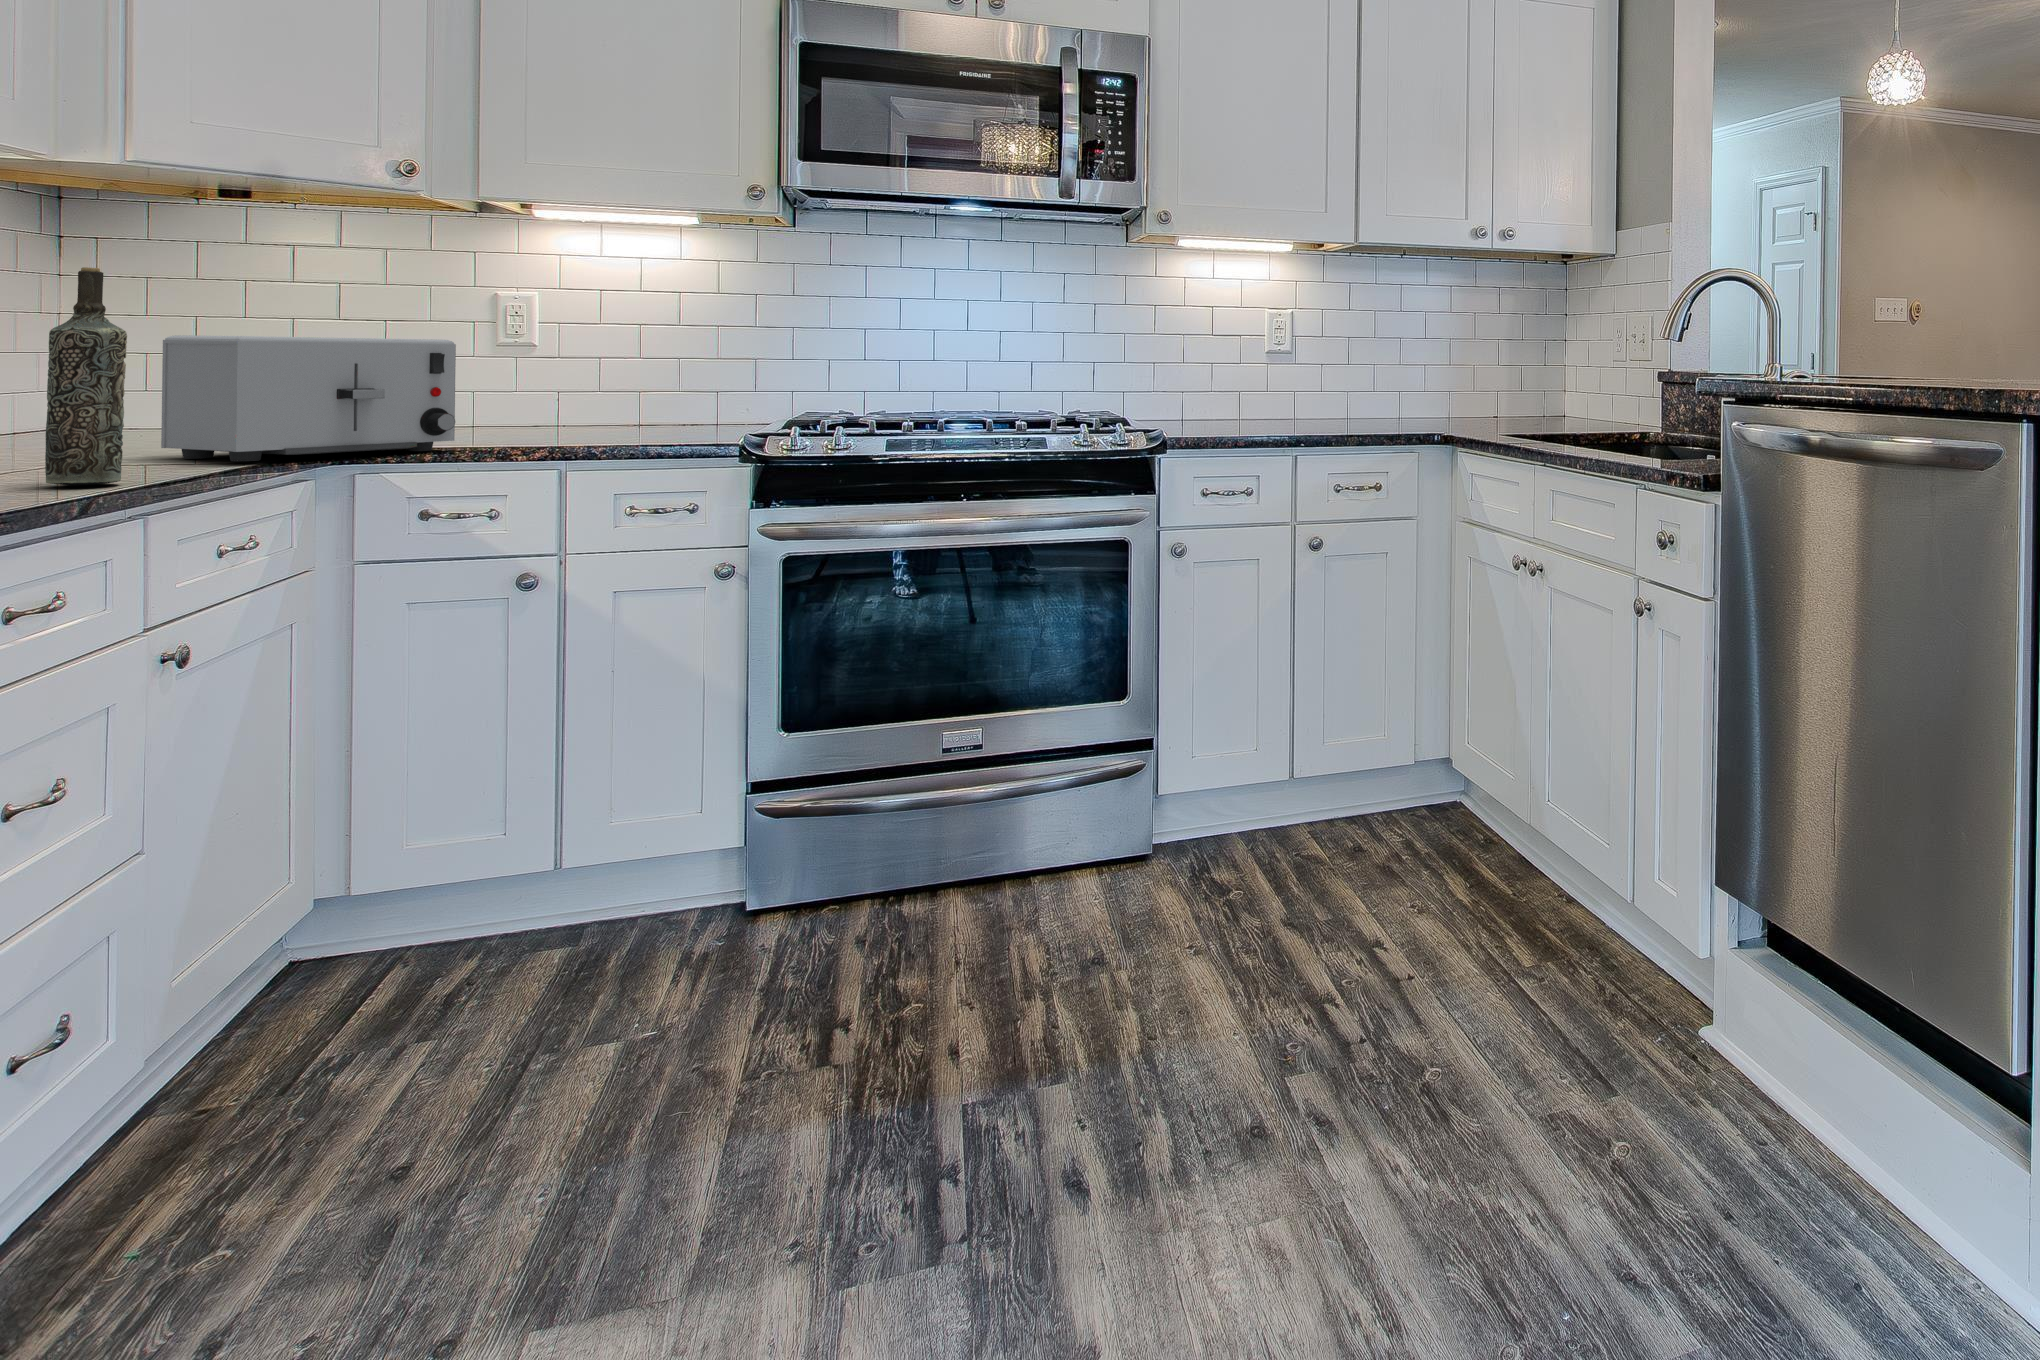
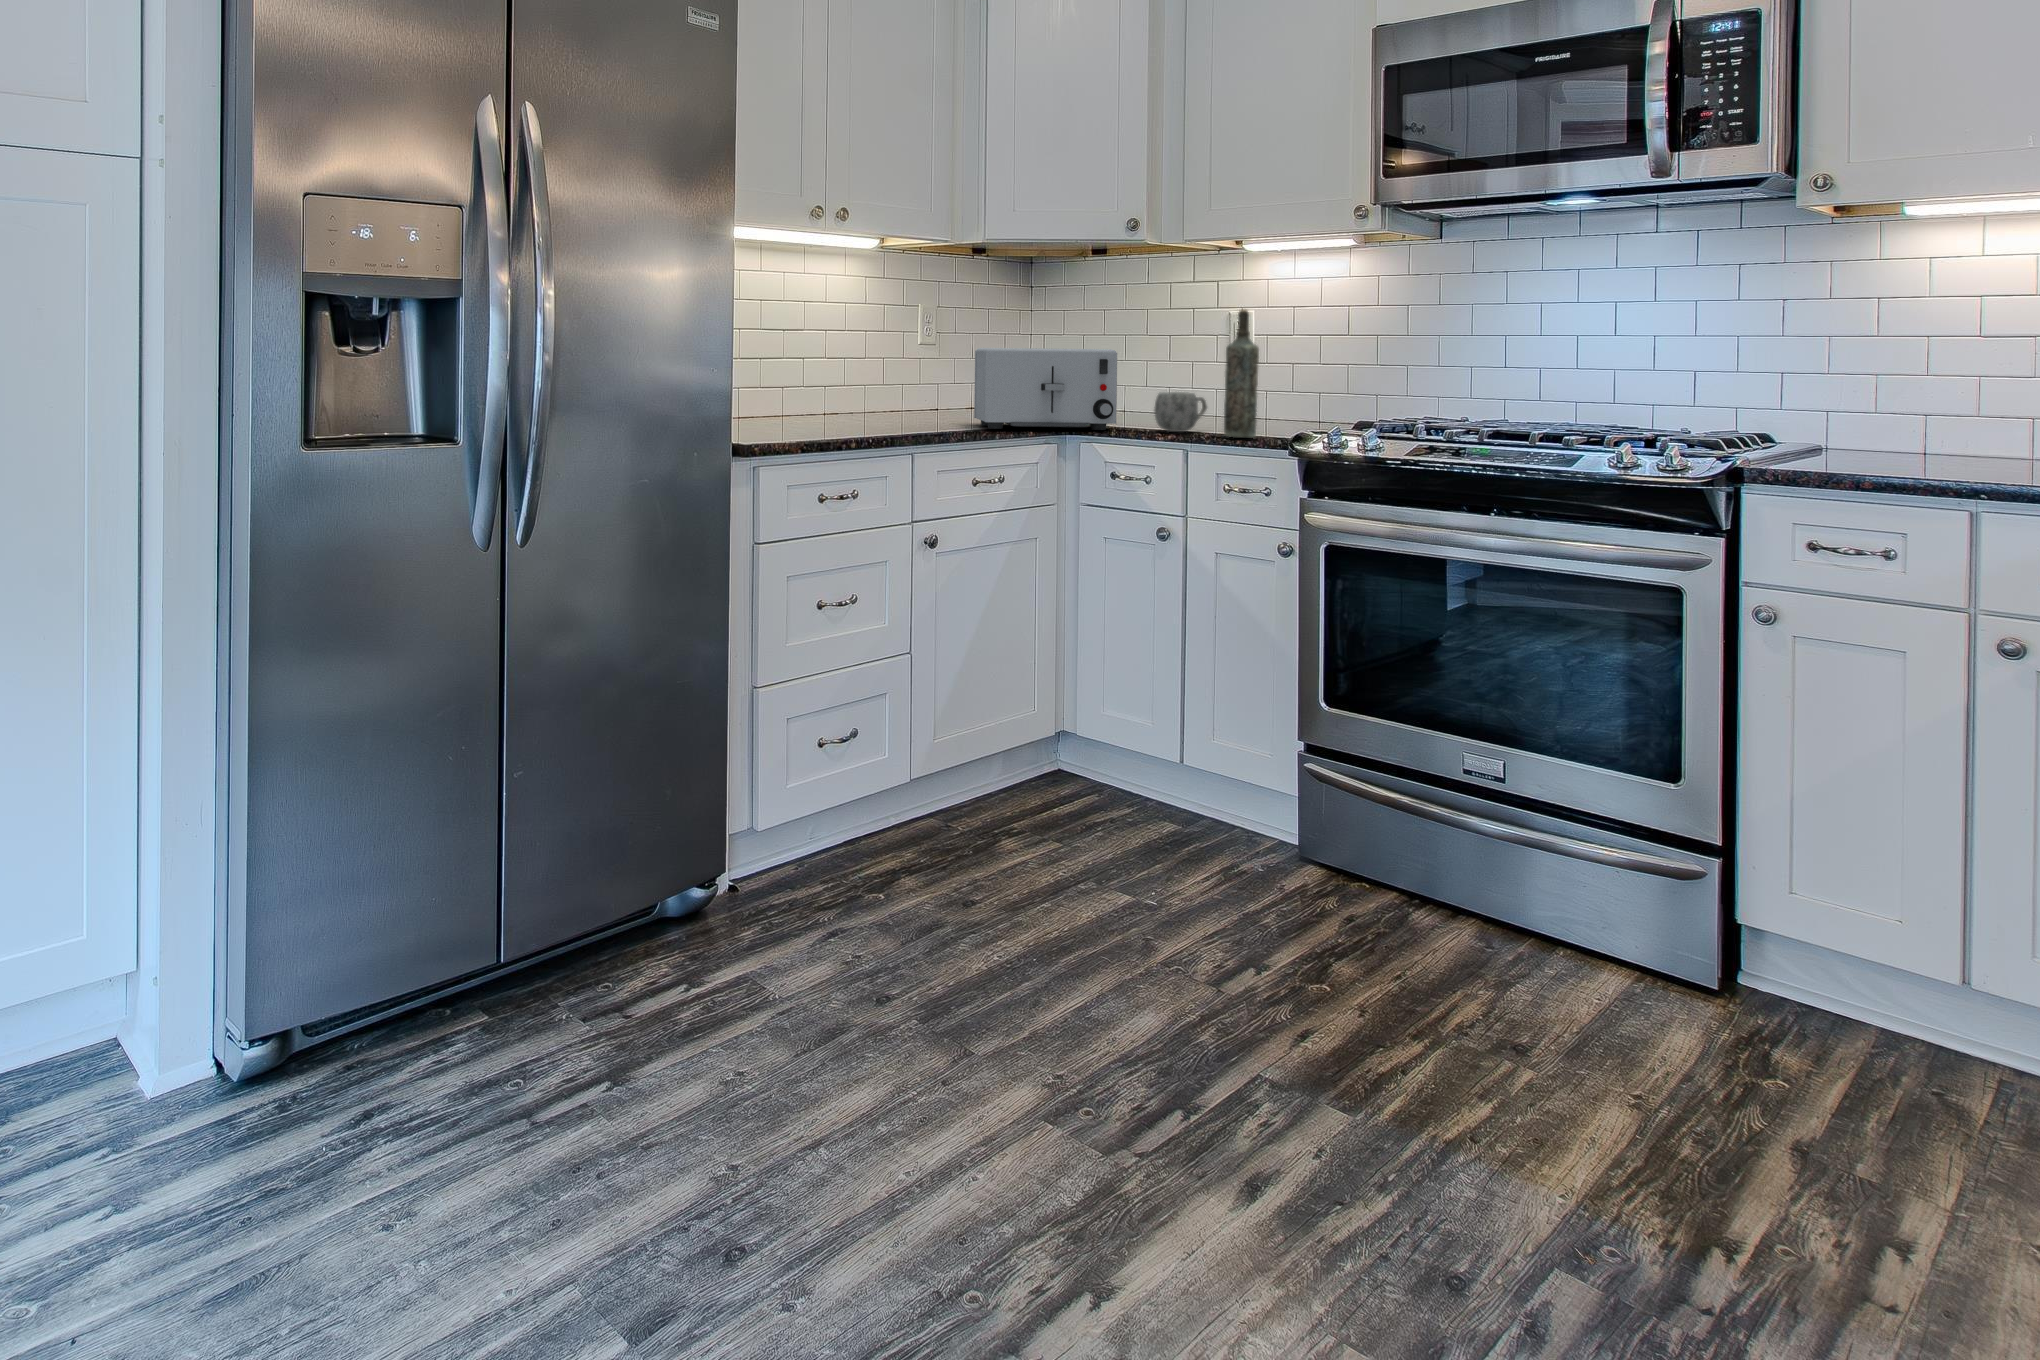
bottle: present [45,267,127,485] -> present [1224,309,1259,438]
mug: none [508,395,577,446] -> present [1154,392,1207,432]

